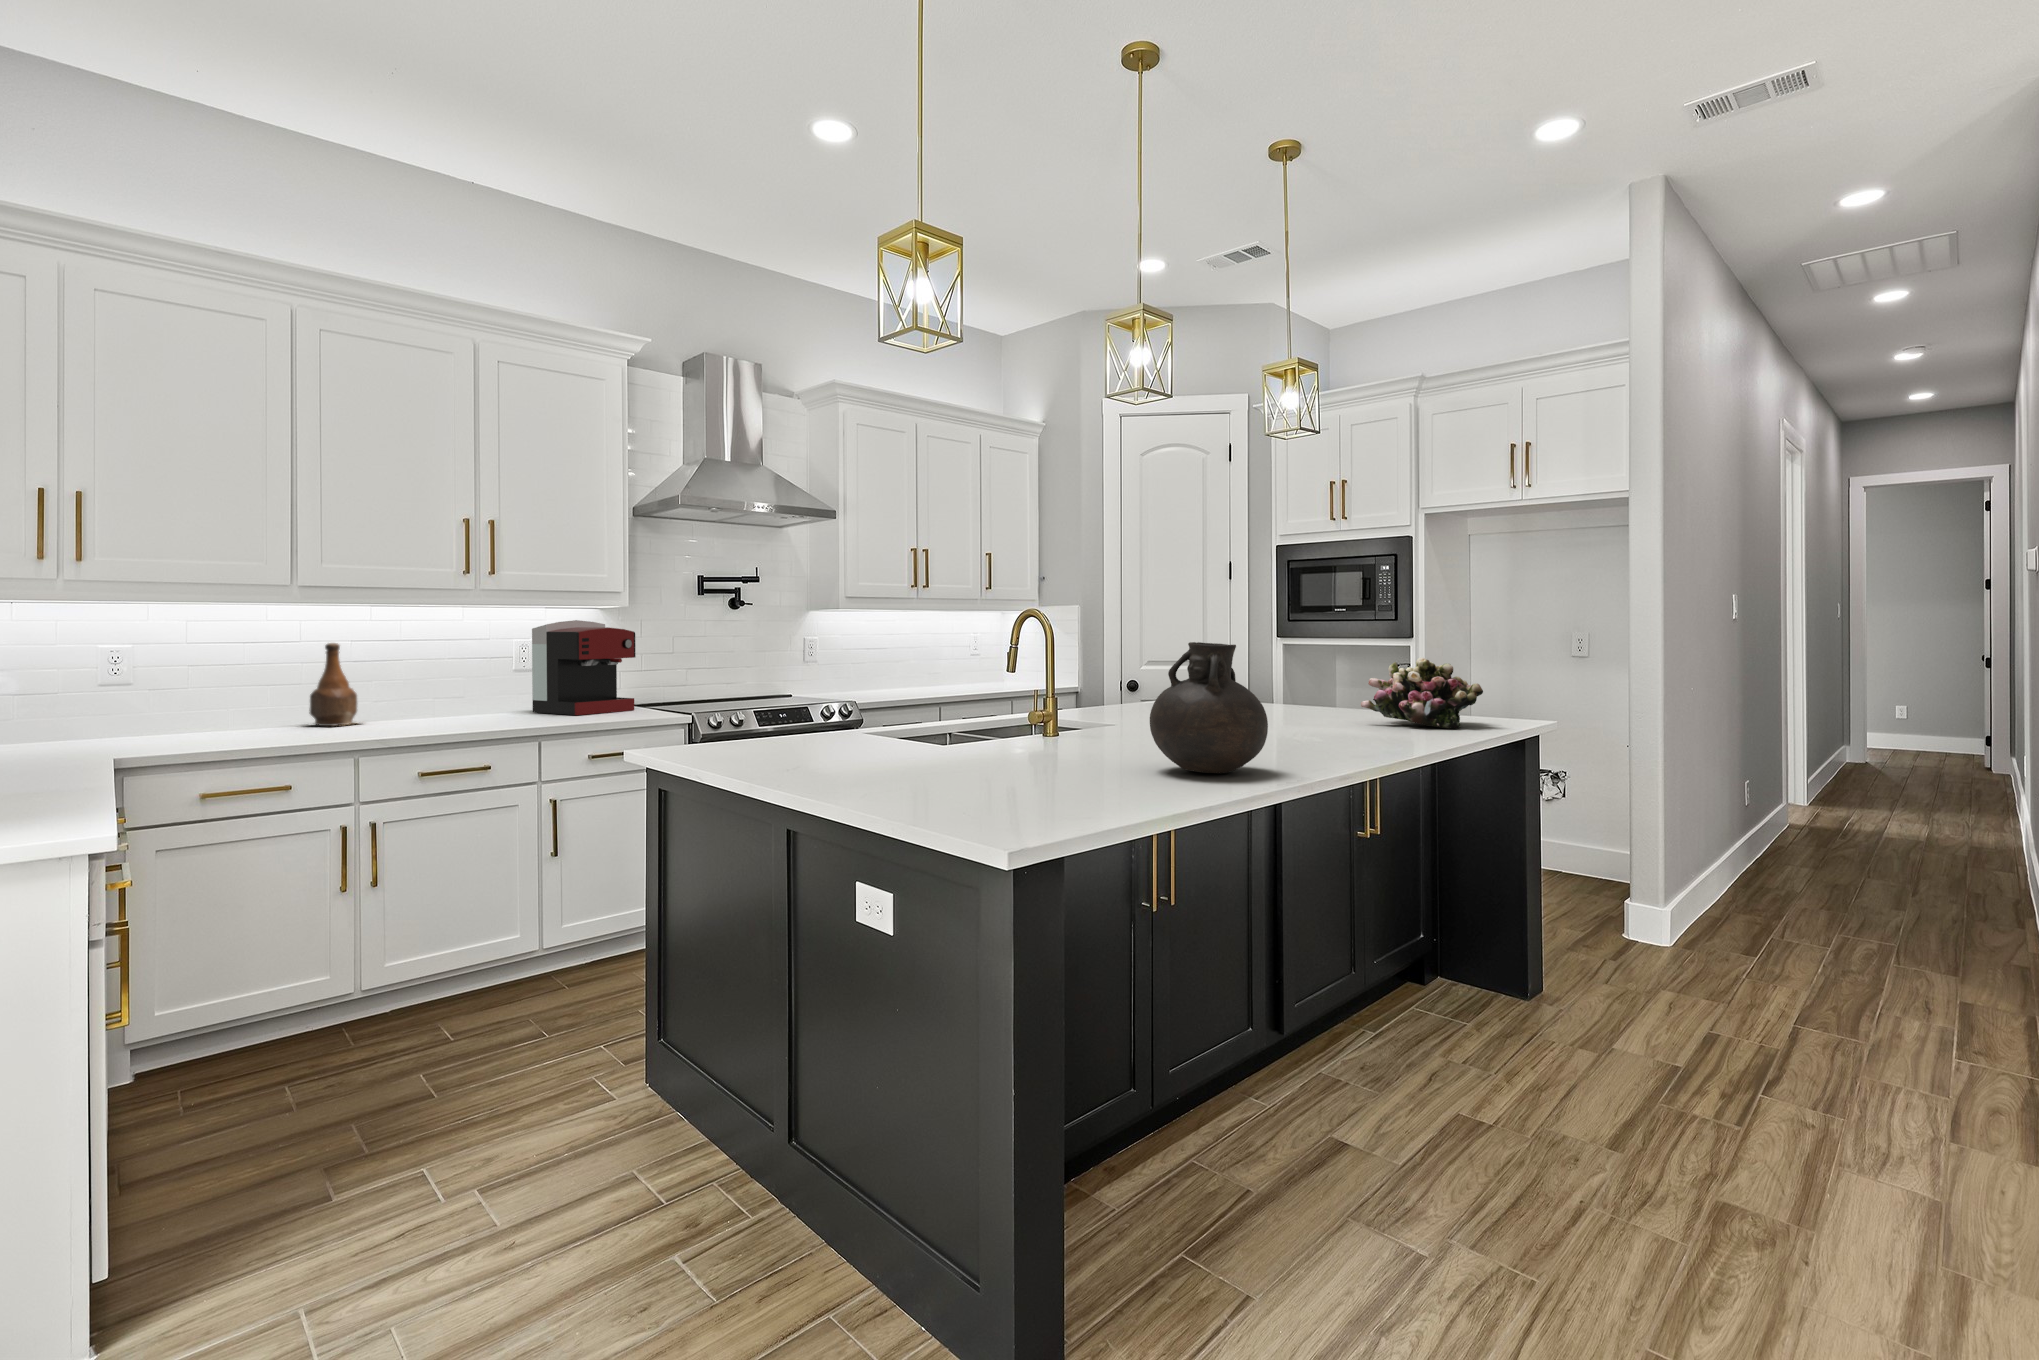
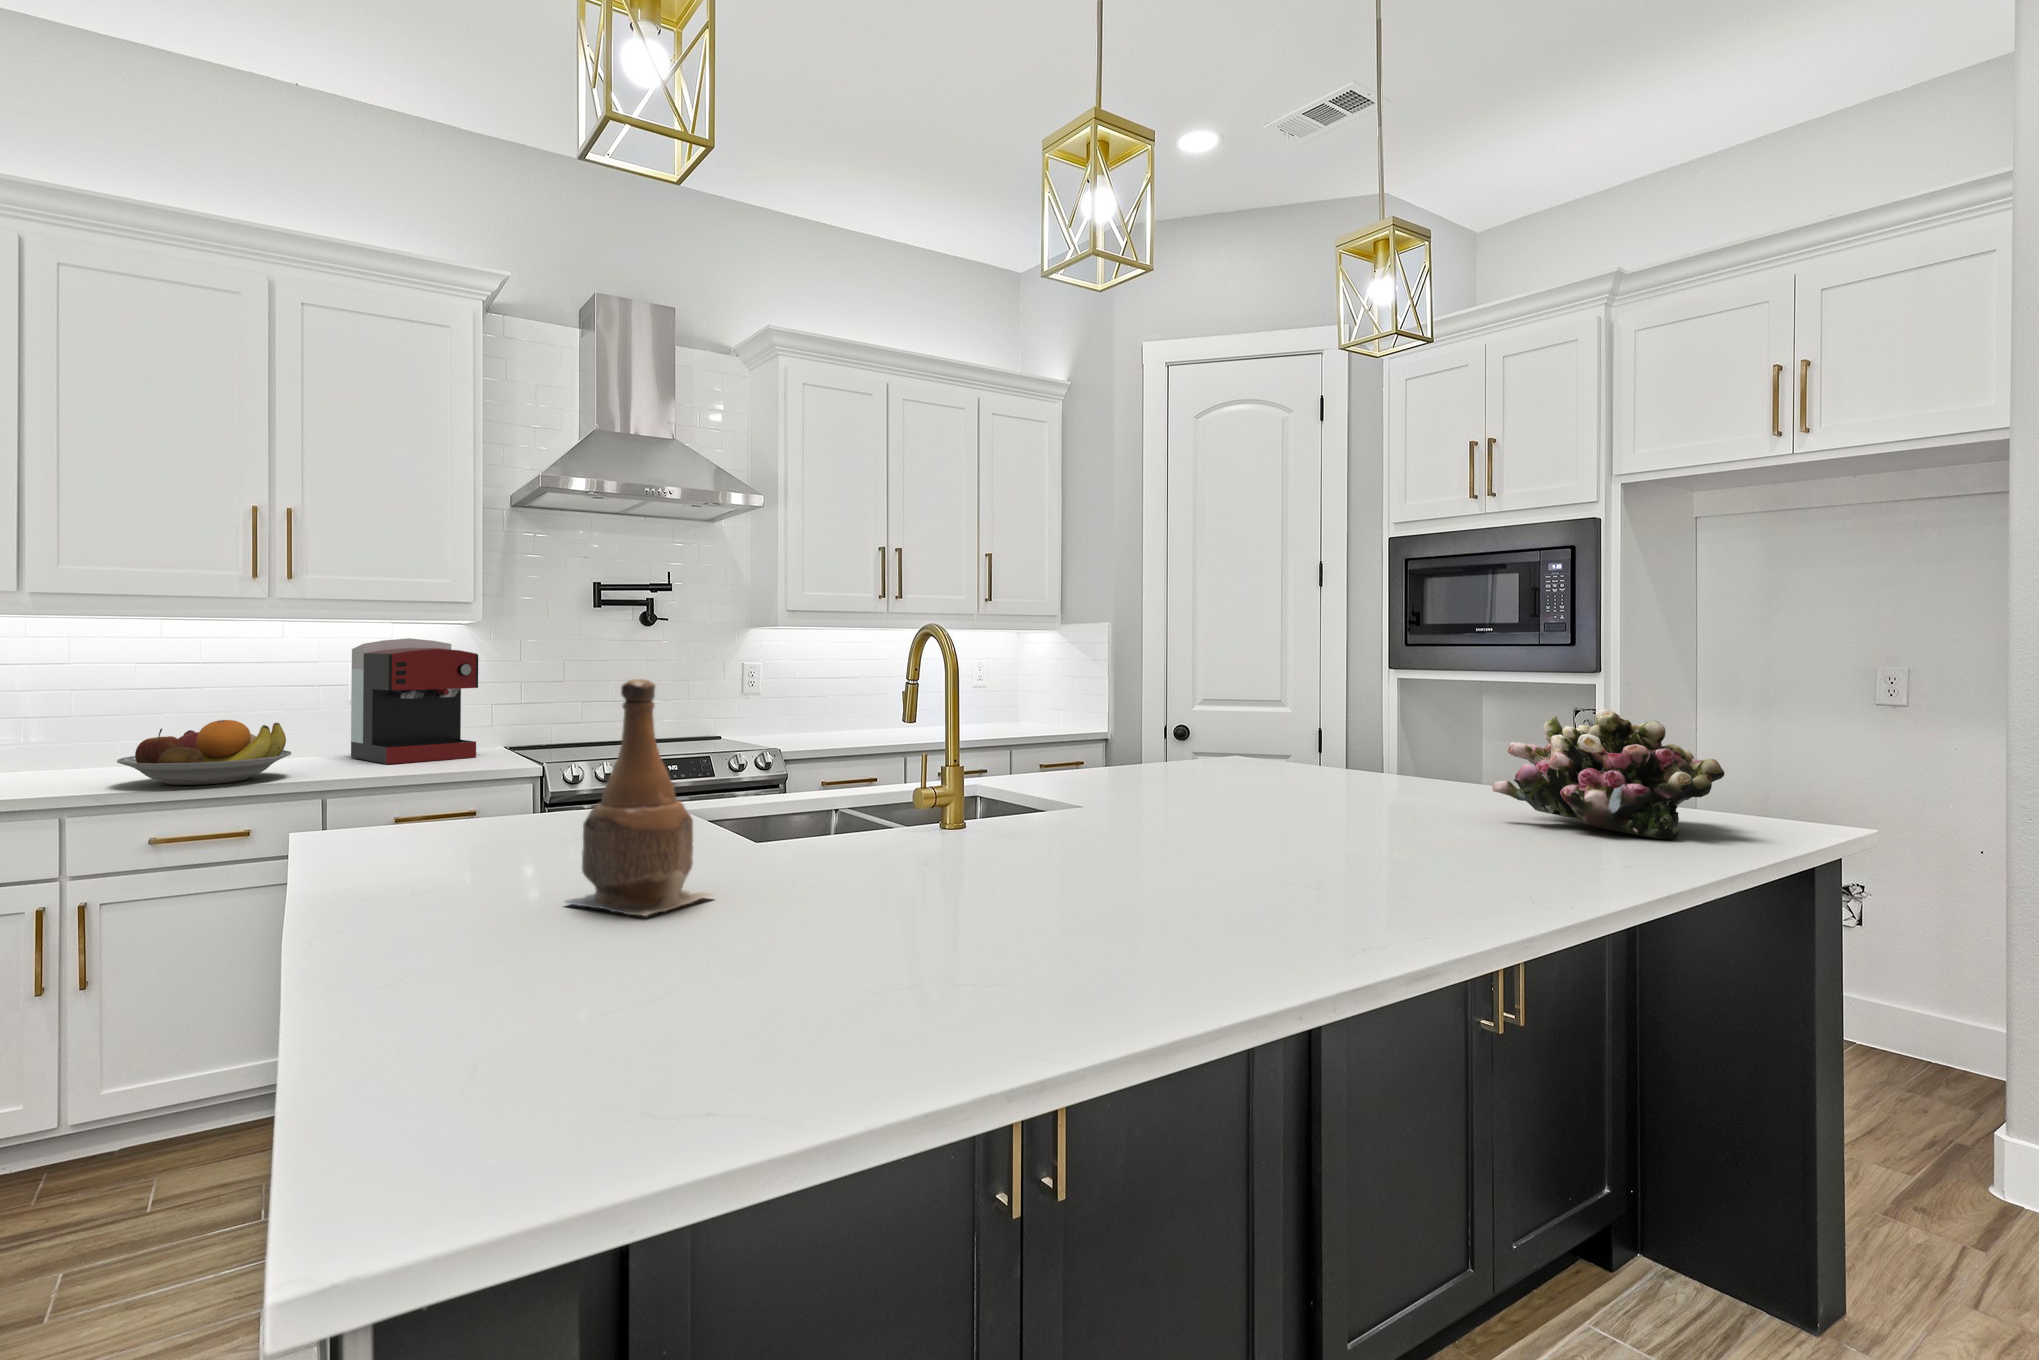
vase: present [1150,642,1268,774] -> none [984,687,1225,966]
bottle: present [309,643,357,726] -> present [565,679,712,916]
fruit bowl: none [400,682,524,730] -> present [117,720,291,785]

